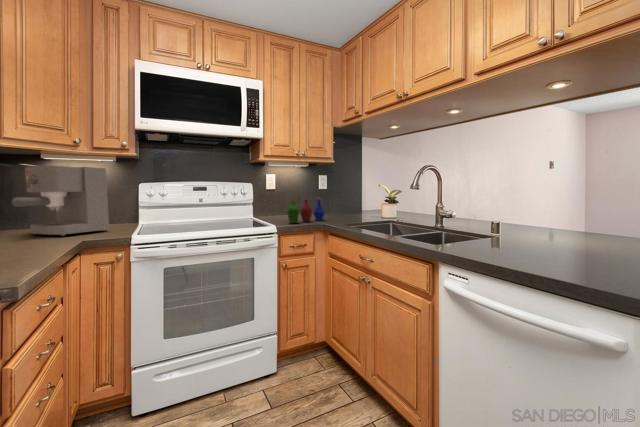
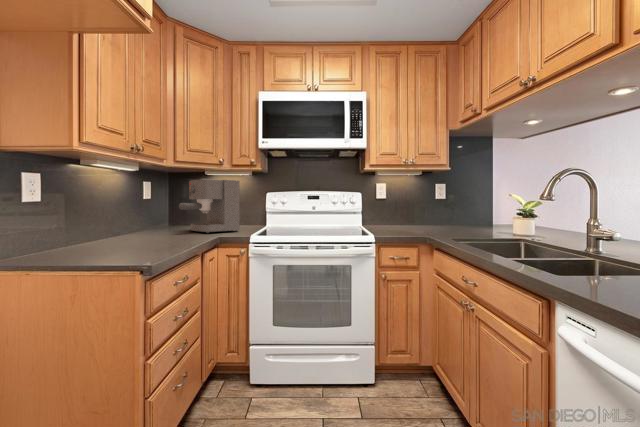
bottle: present [287,197,325,223] -> none [390,208,433,234]

